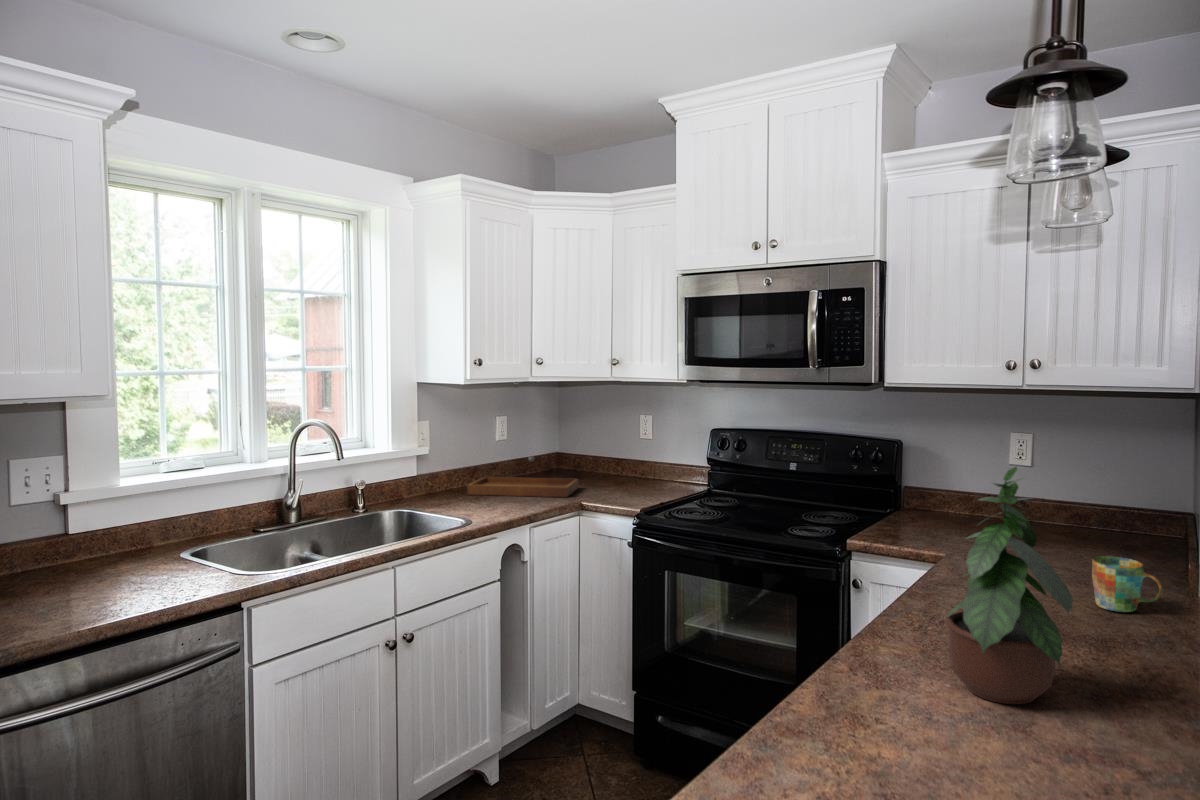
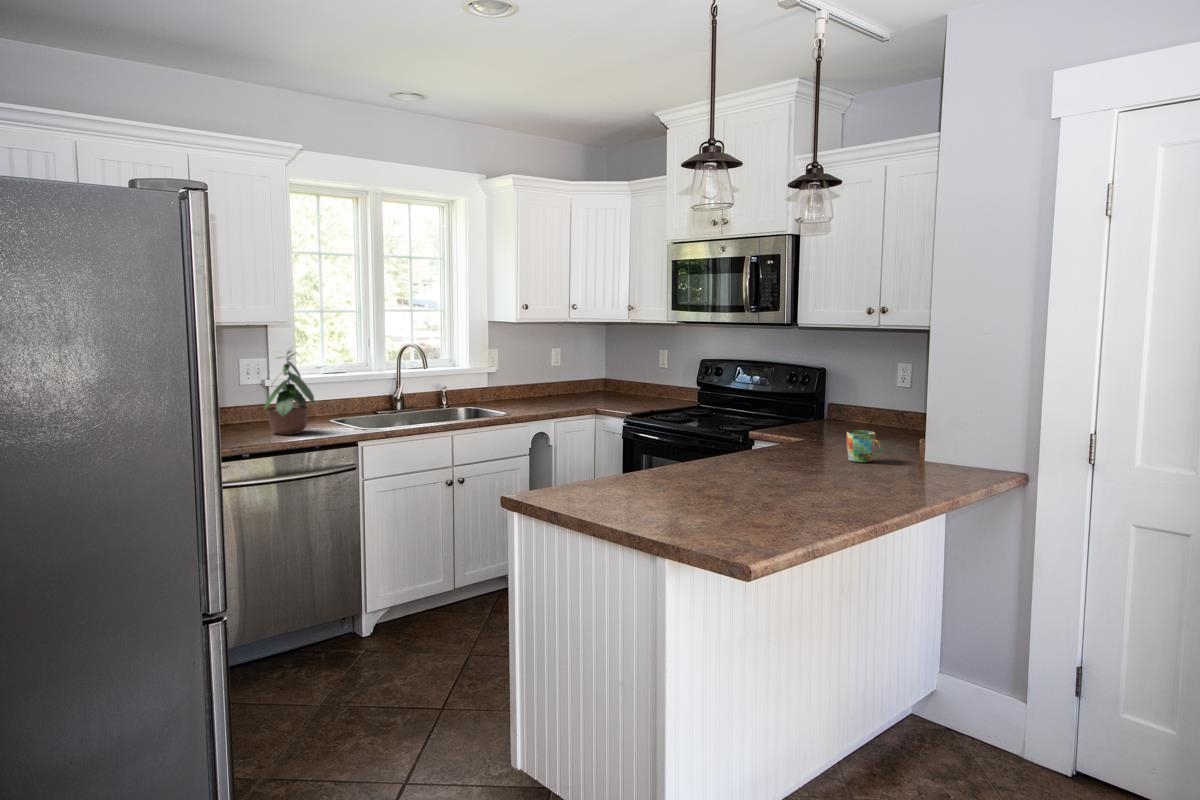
tray: present [467,456,578,497] -> none [523,377,605,406]
potted plant: present [946,467,1073,704] -> present [264,351,314,435]

